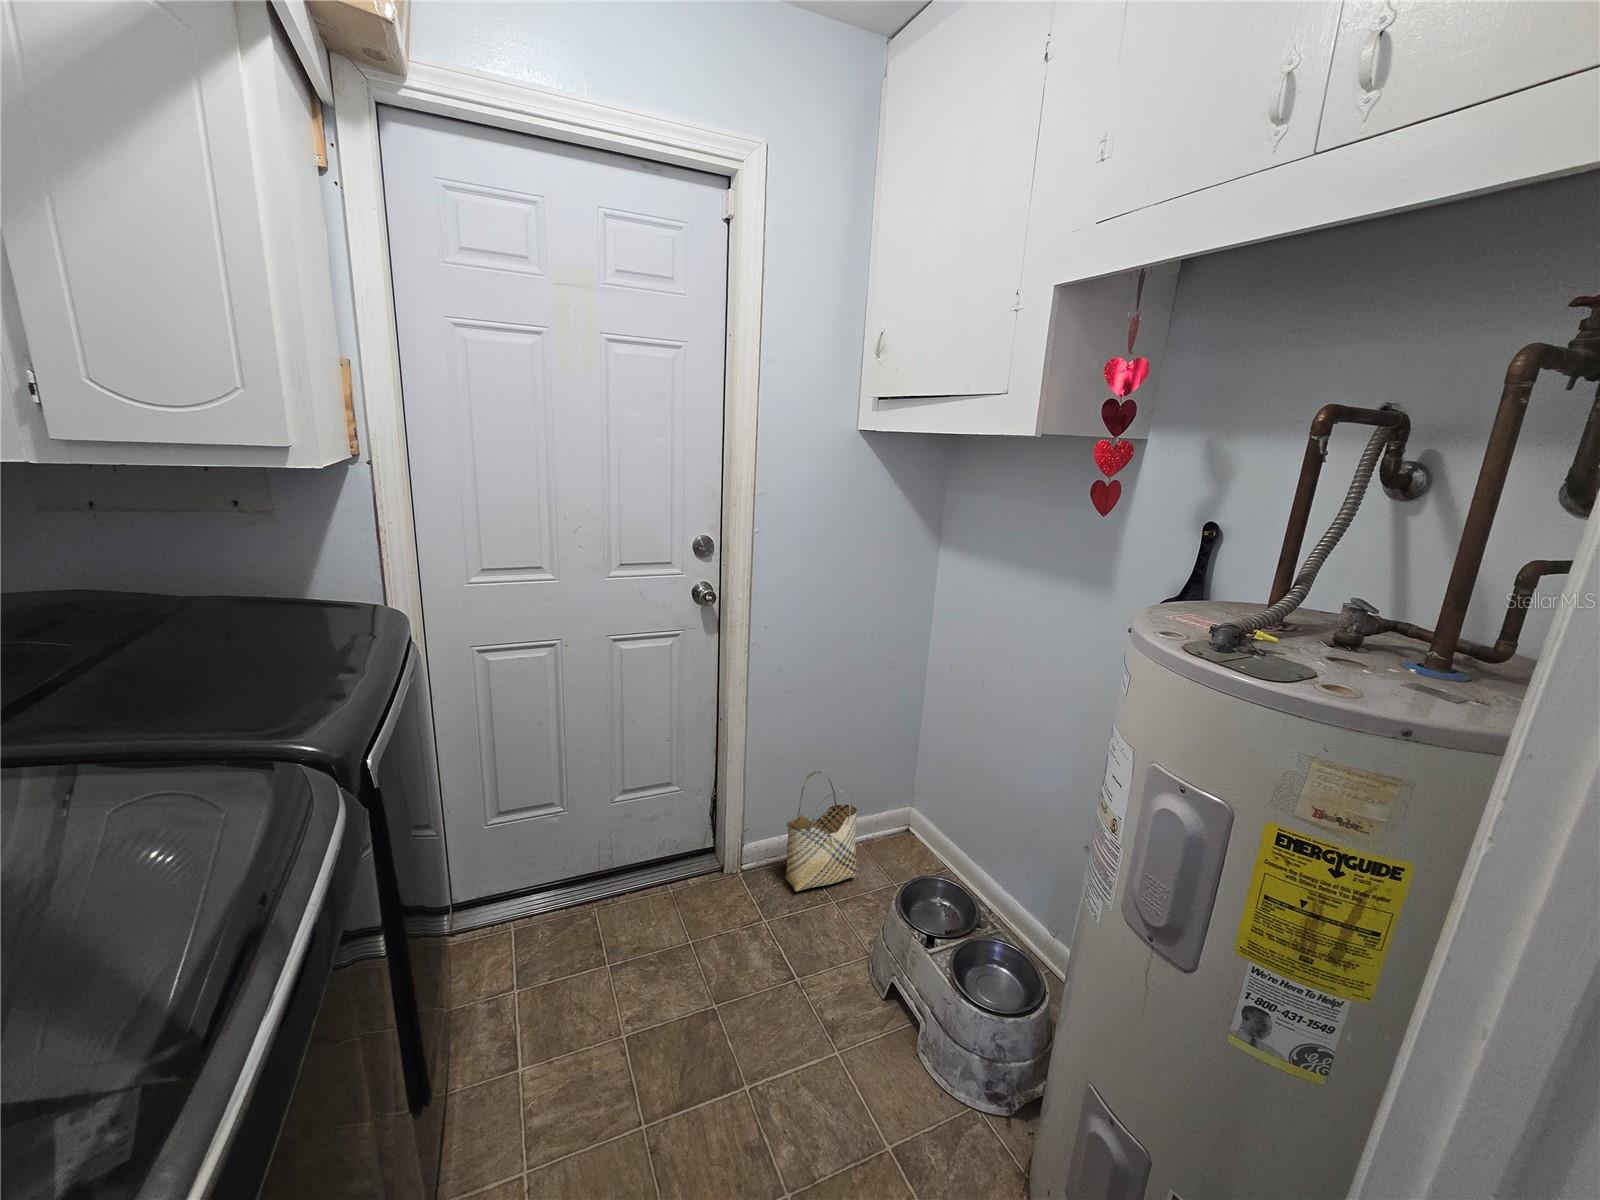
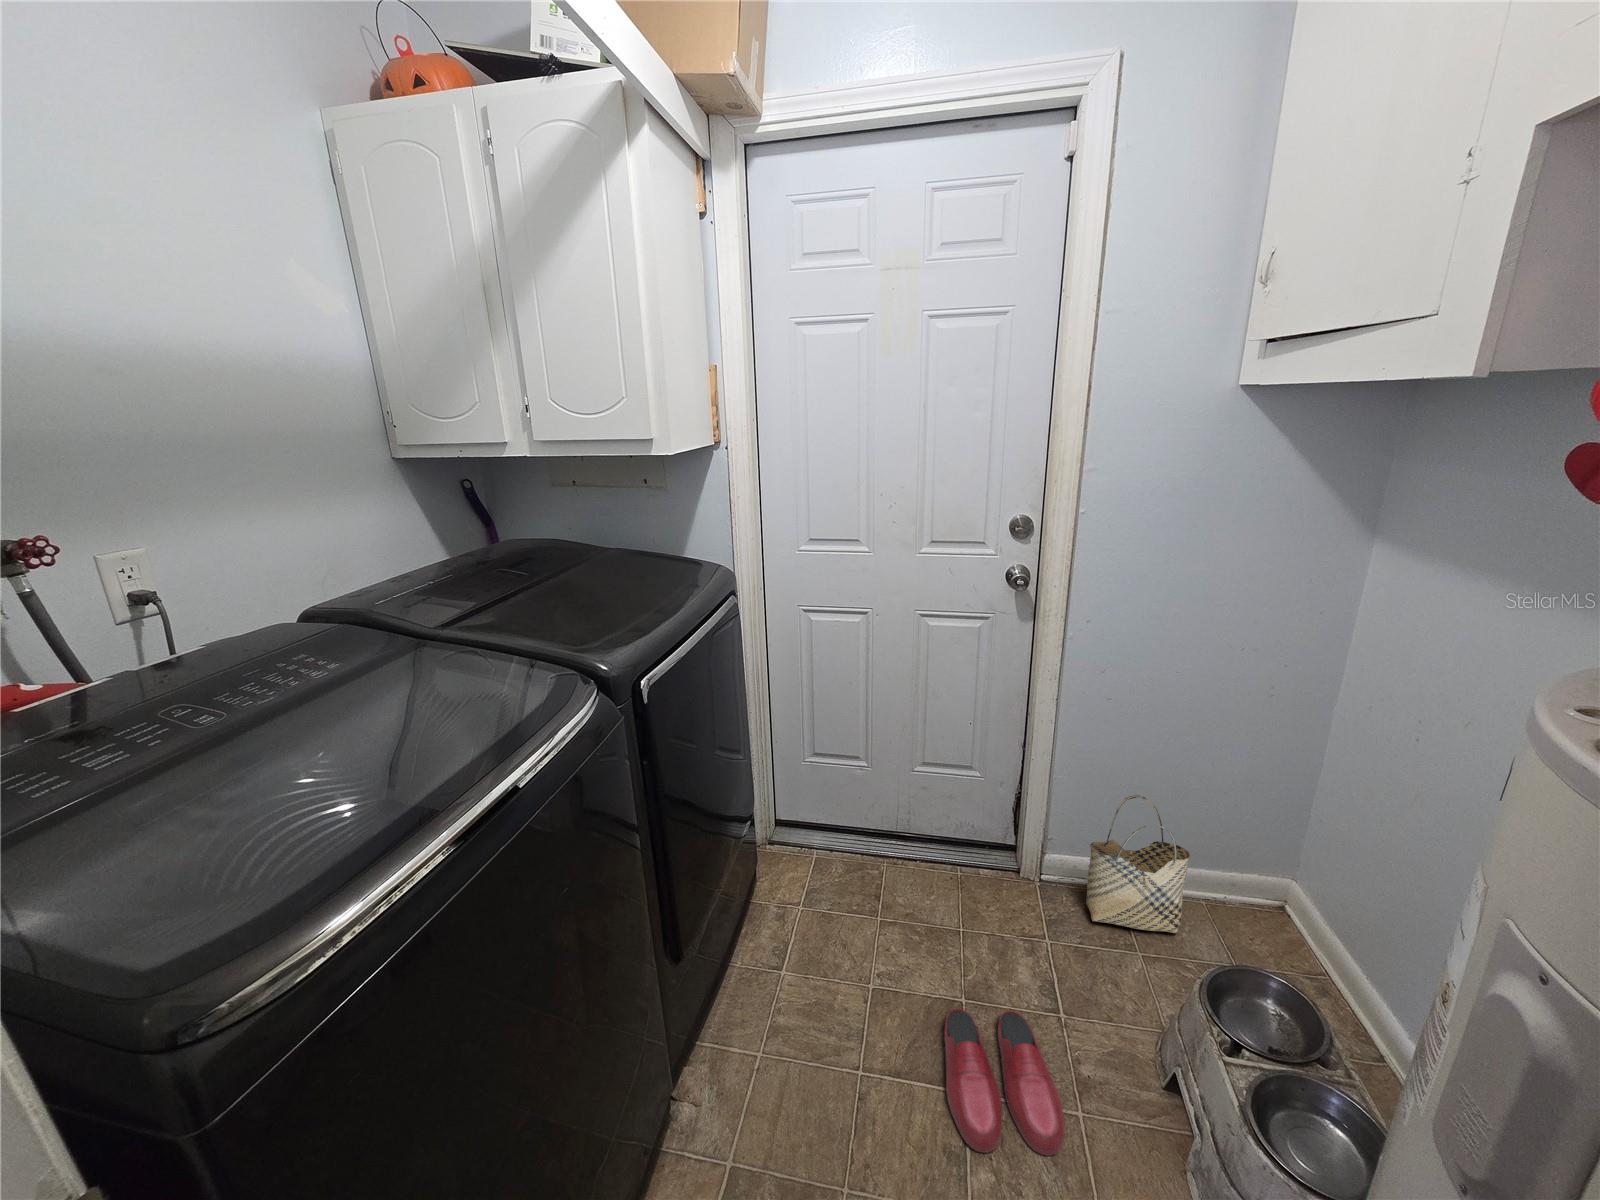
slippers: none [707,994,830,1128] -> present [944,1009,1064,1156]

